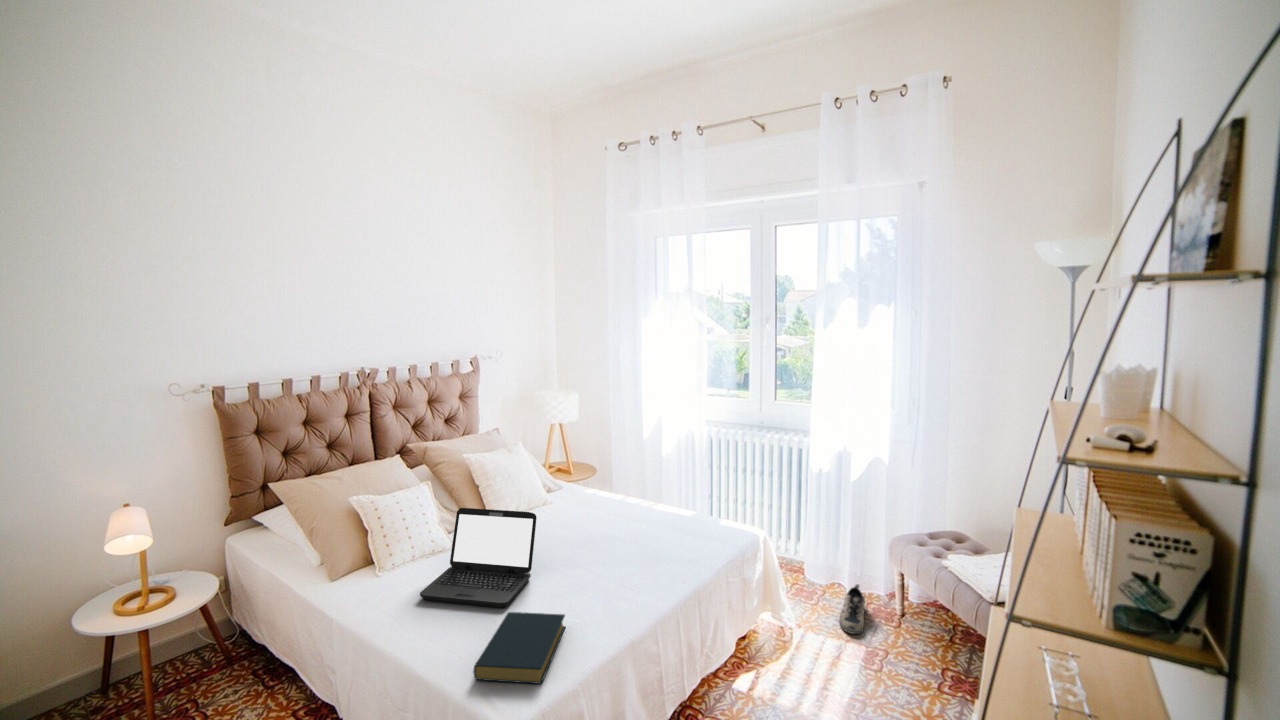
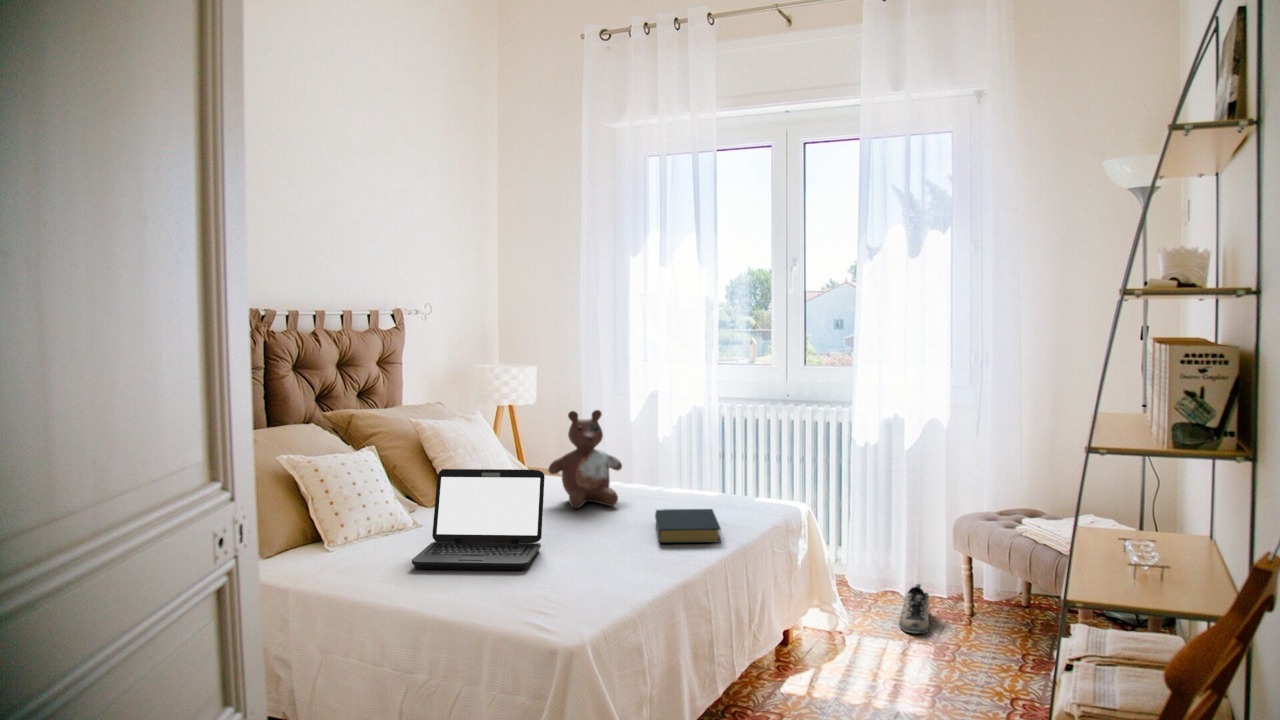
stuffed bear: none [563,446,620,526] -> present [548,410,622,508]
hardback book: present [473,612,565,684] -> present [655,509,721,543]

